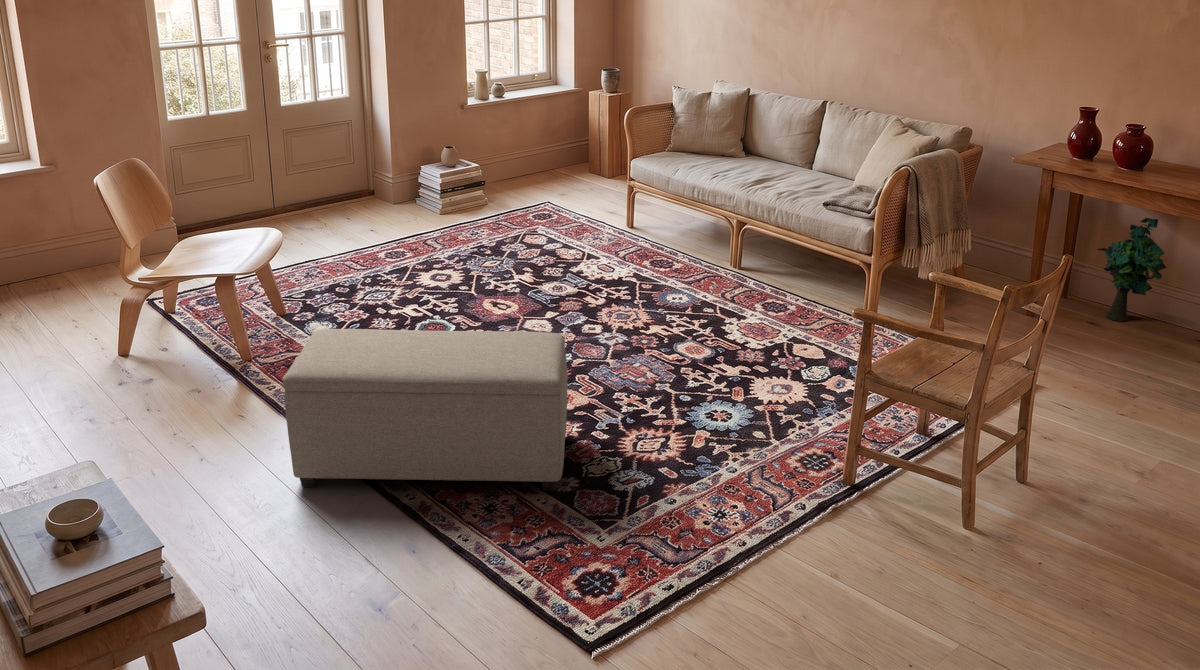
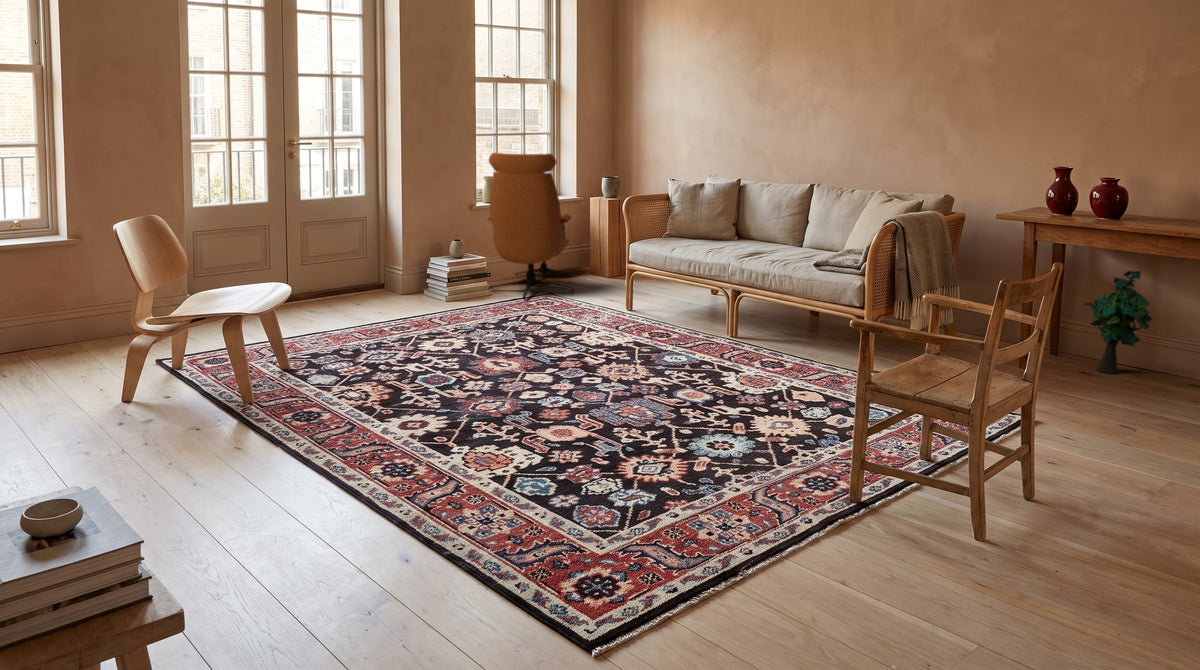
lounge chair: none [481,63,574,218] -> present [488,153,574,300]
ottoman: present [283,329,567,491] -> none [276,350,566,507]

